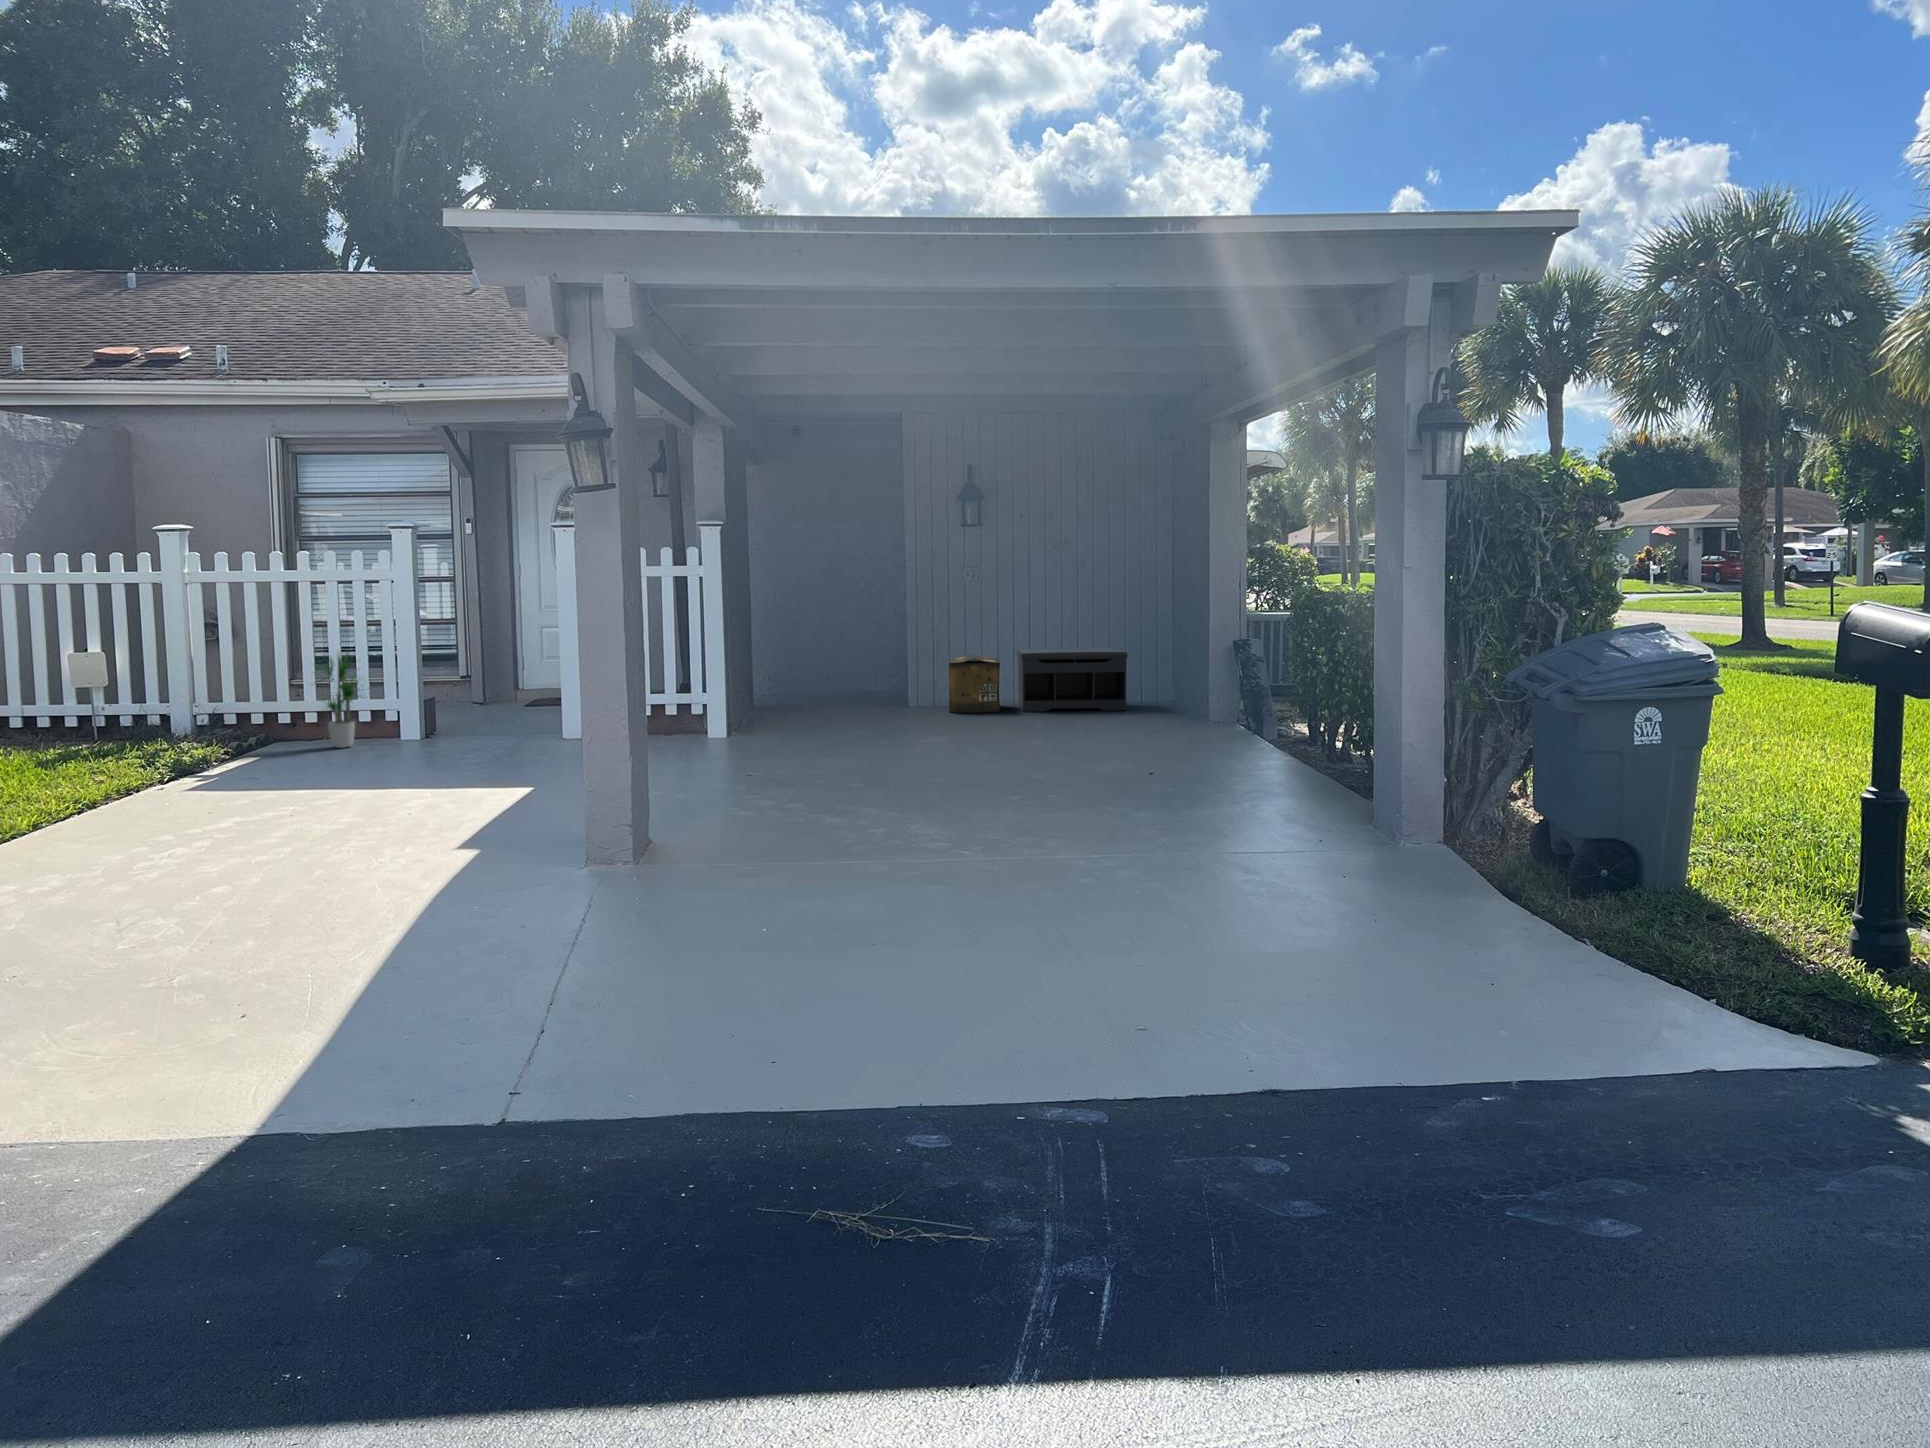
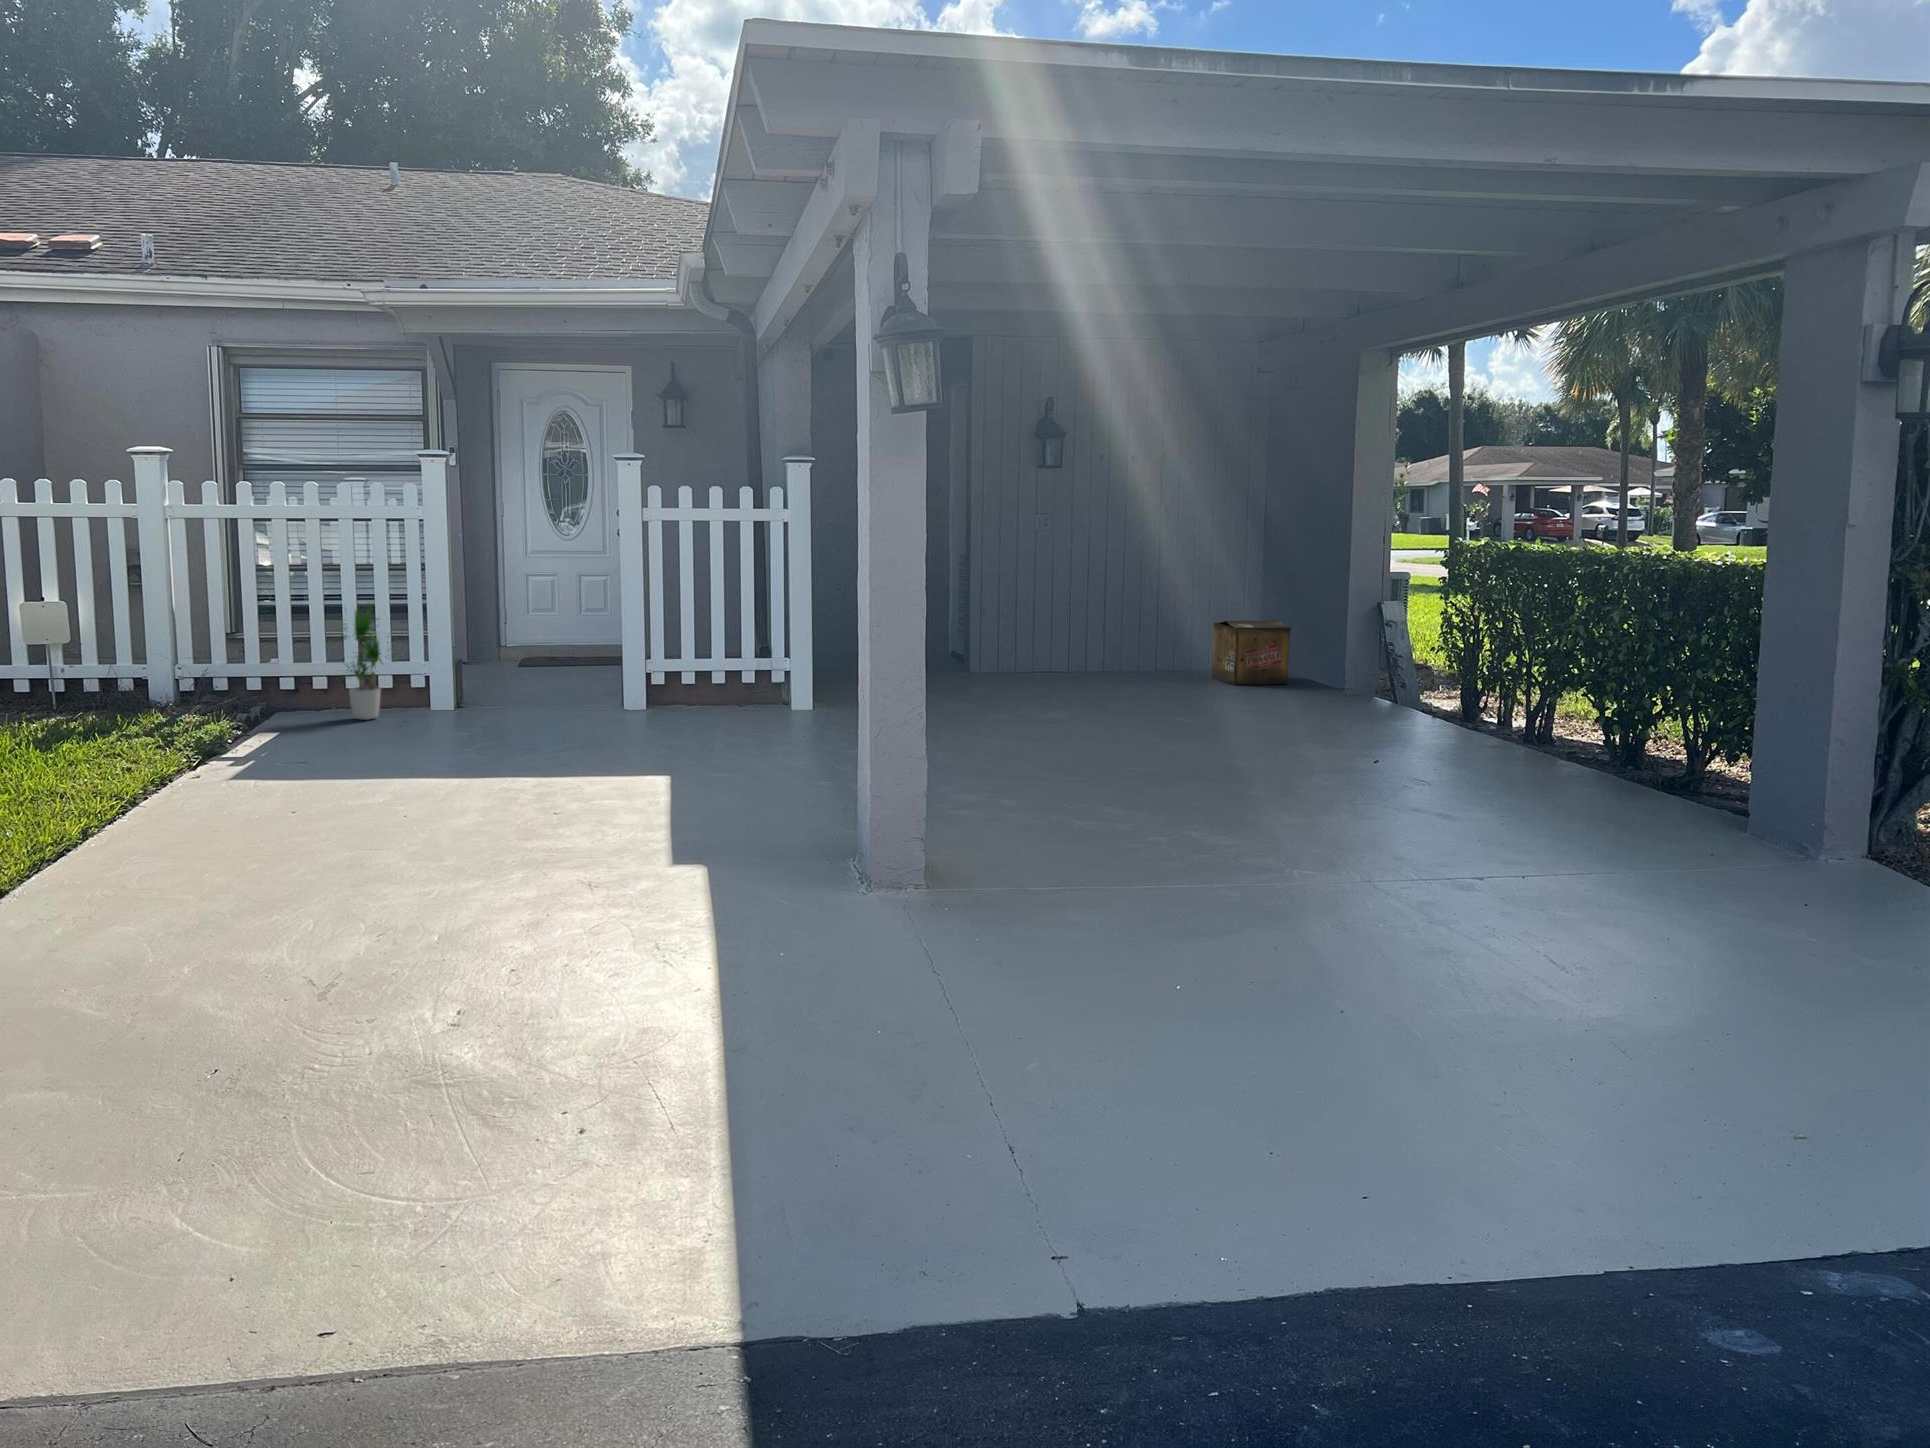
bench: present [1017,648,1128,712] -> none [1077,604,1206,674]
cardboard box: present [949,655,1000,713] -> present [1212,620,1291,685]

